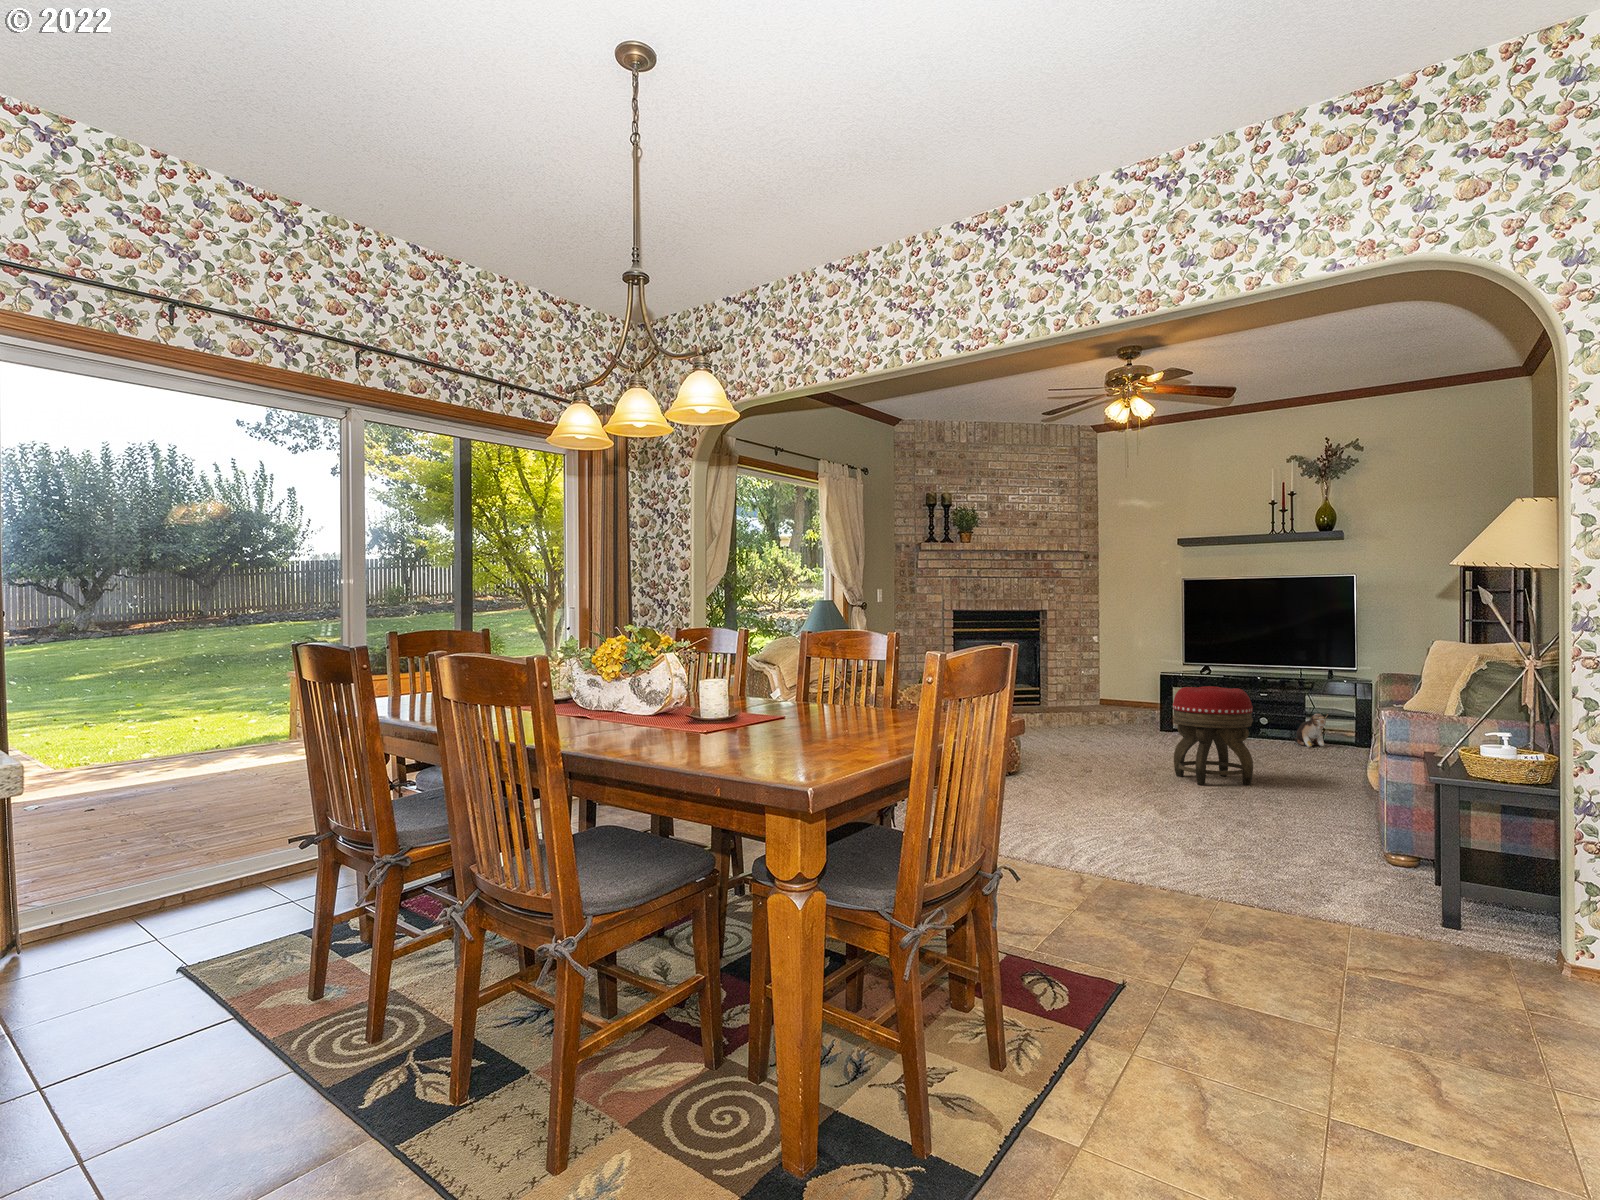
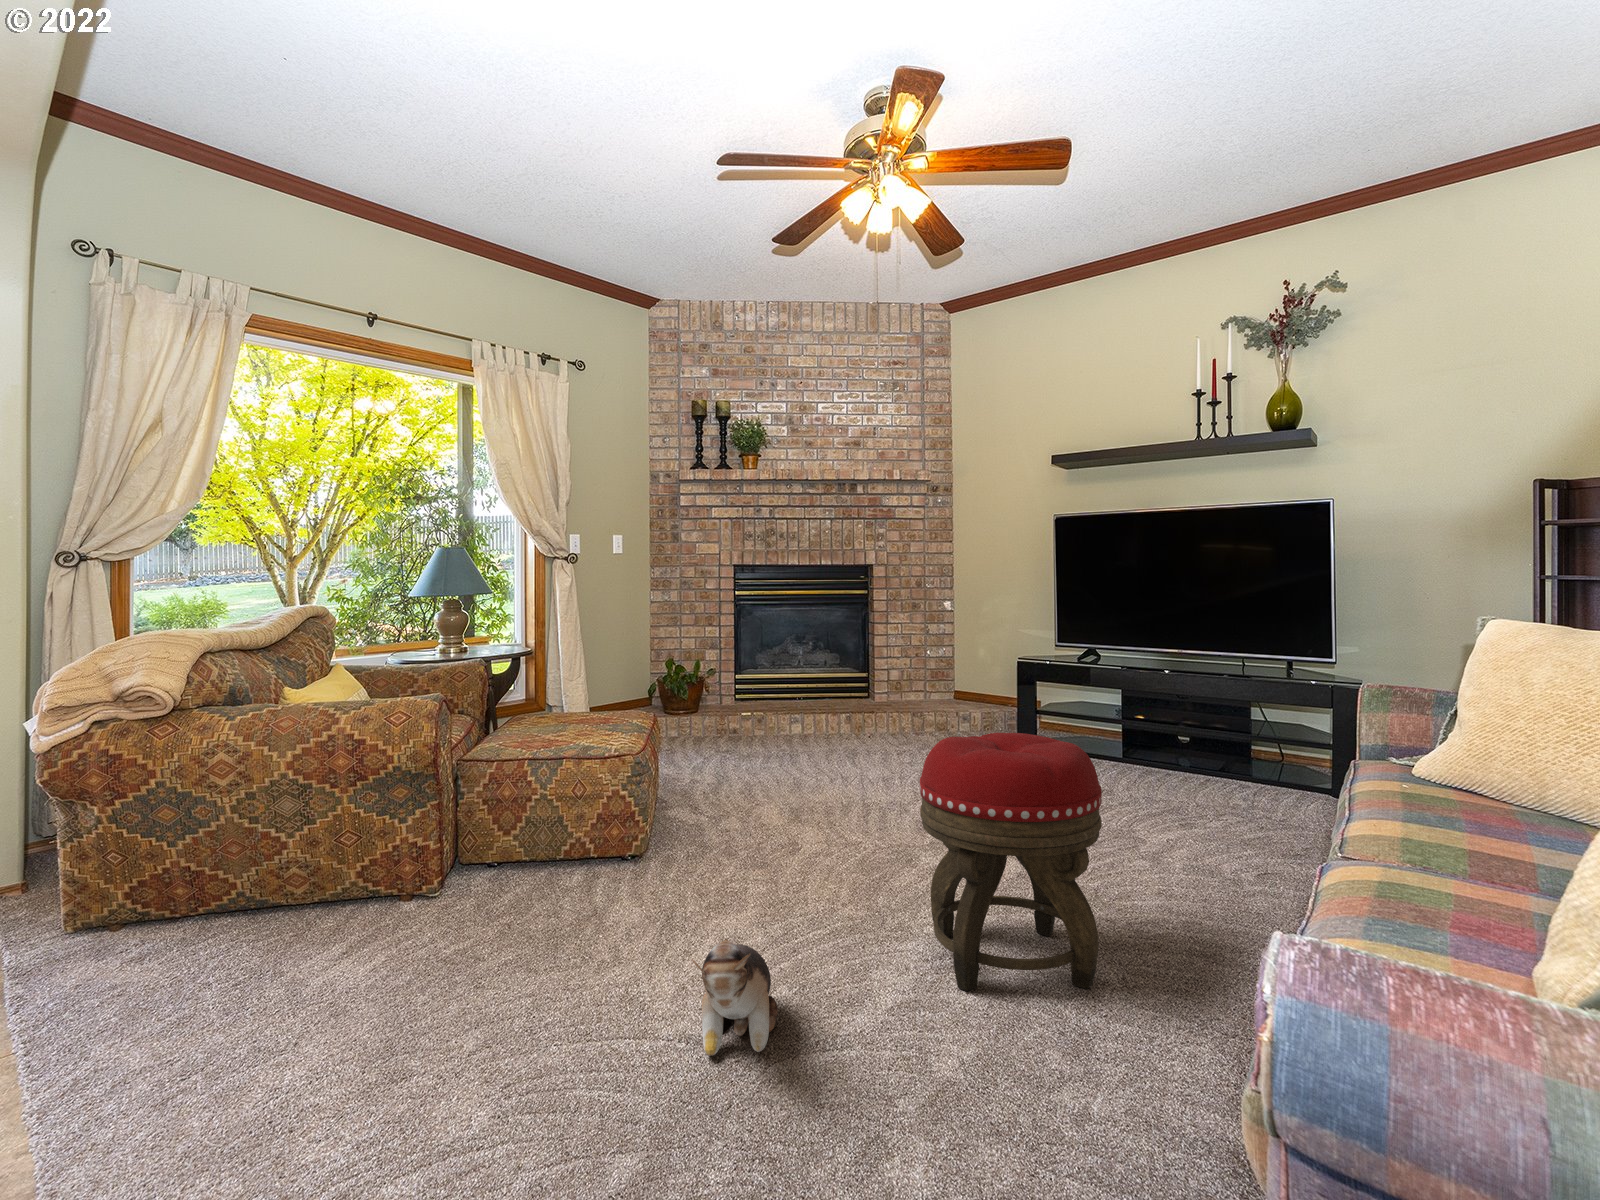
plush toy: present [1294,713,1327,747] -> present [692,939,778,1056]

